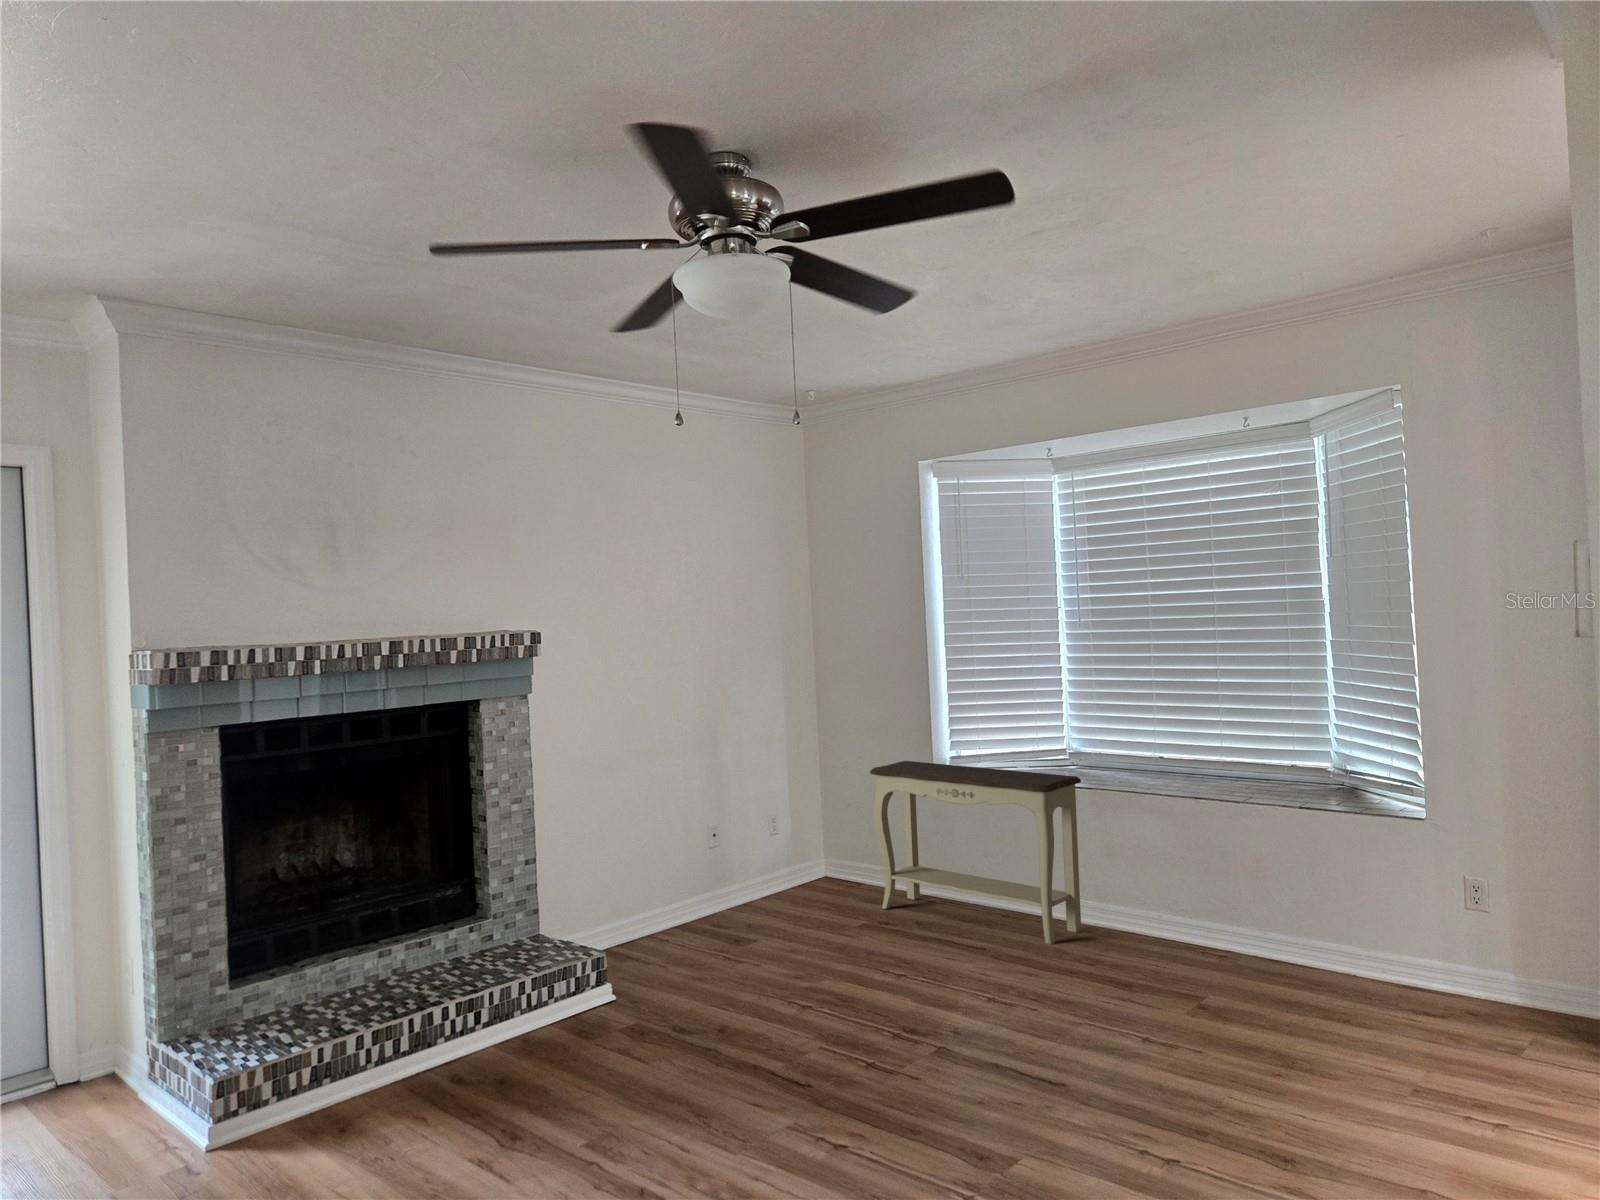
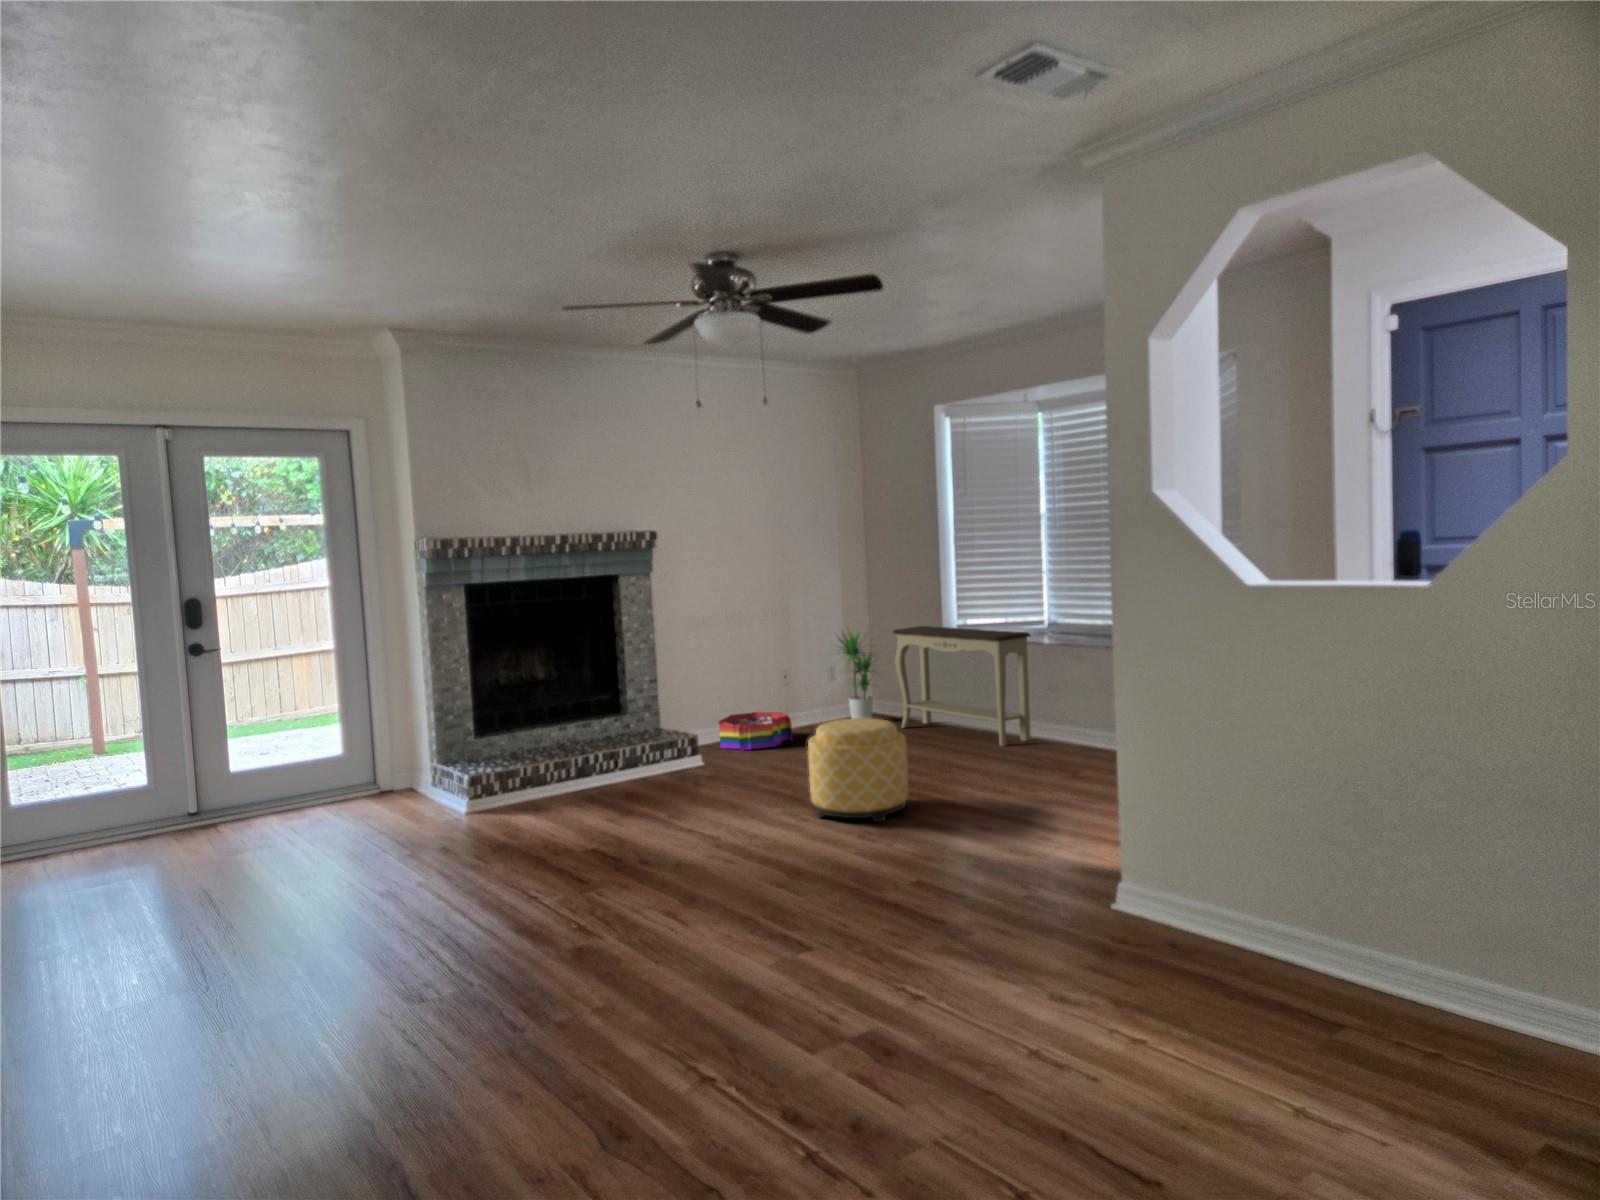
potted plant: none [768,759,856,900] -> present [838,630,876,719]
storage bin: none [625,894,738,964] -> present [719,712,793,750]
ottoman: none [835,950,1004,1150] -> present [808,718,908,822]

